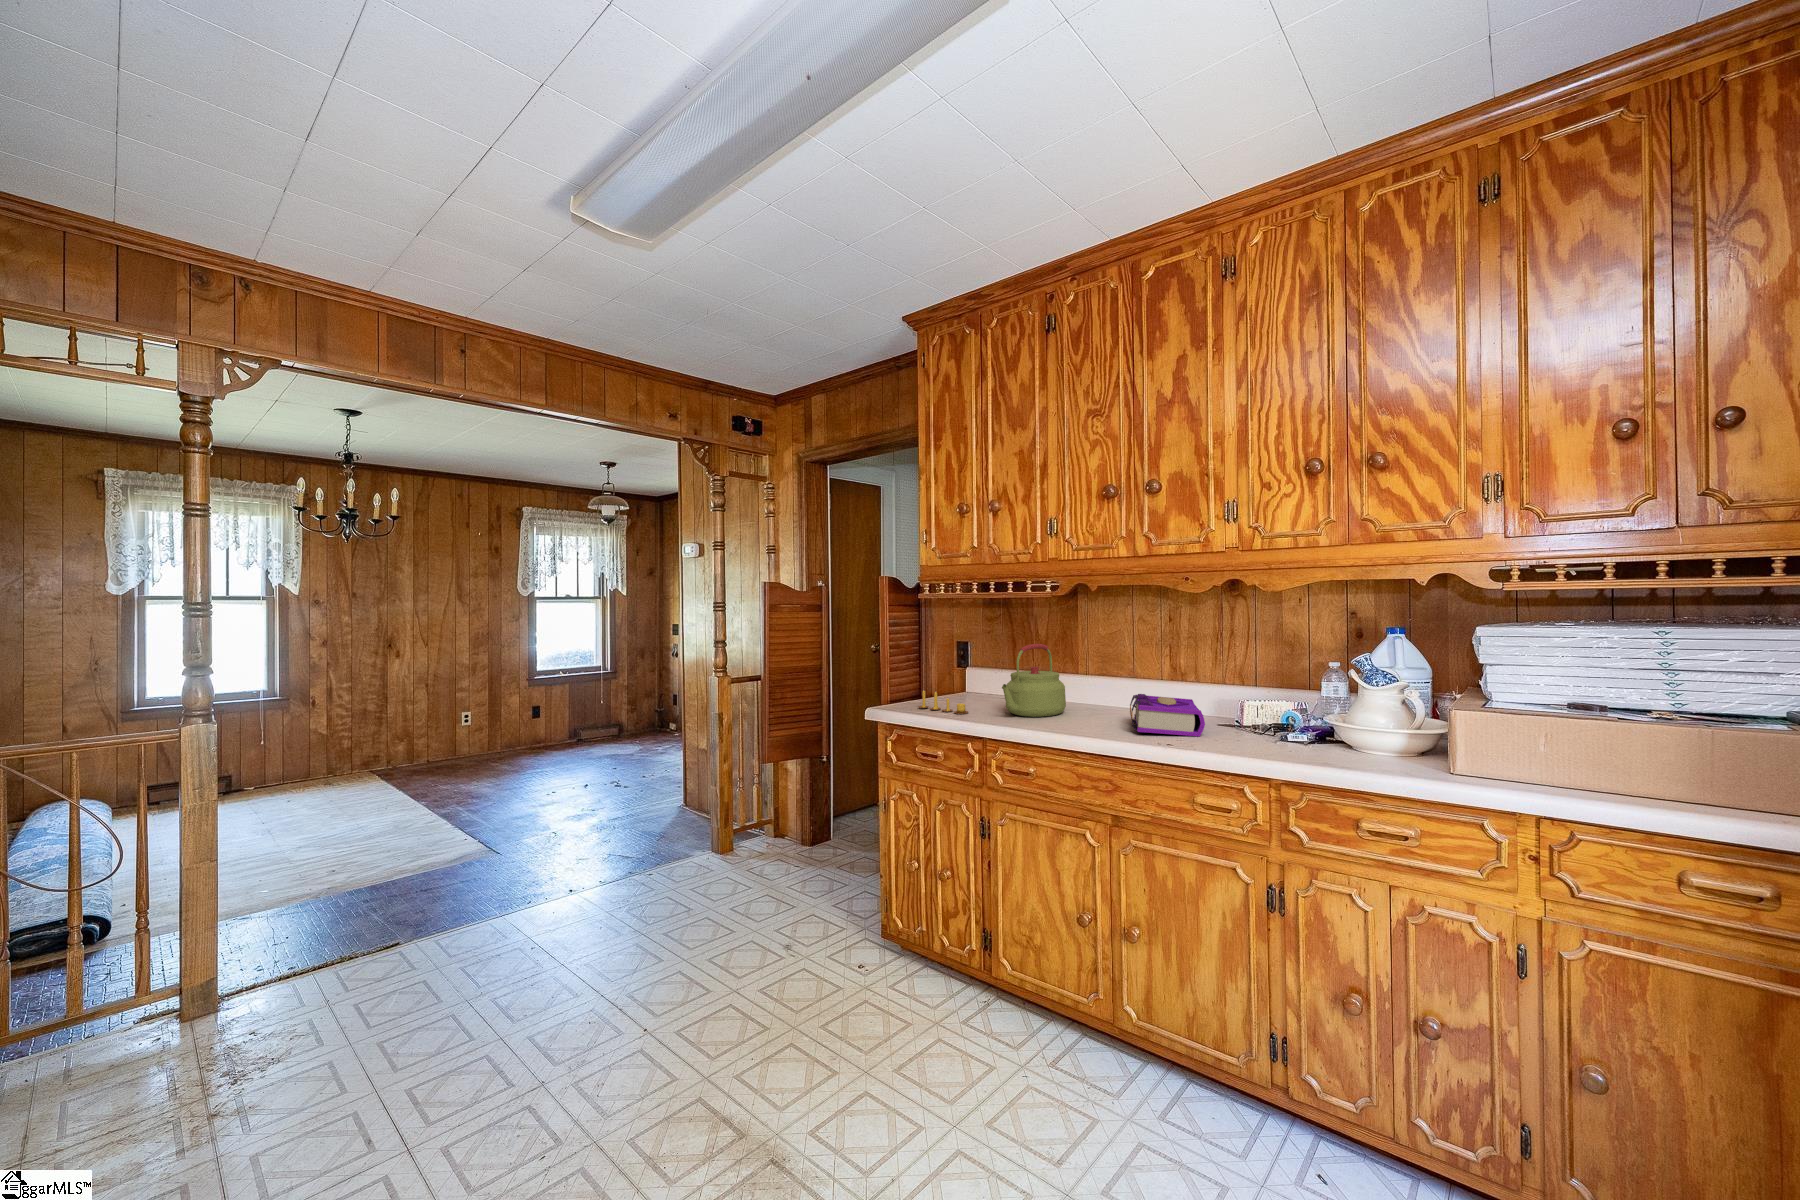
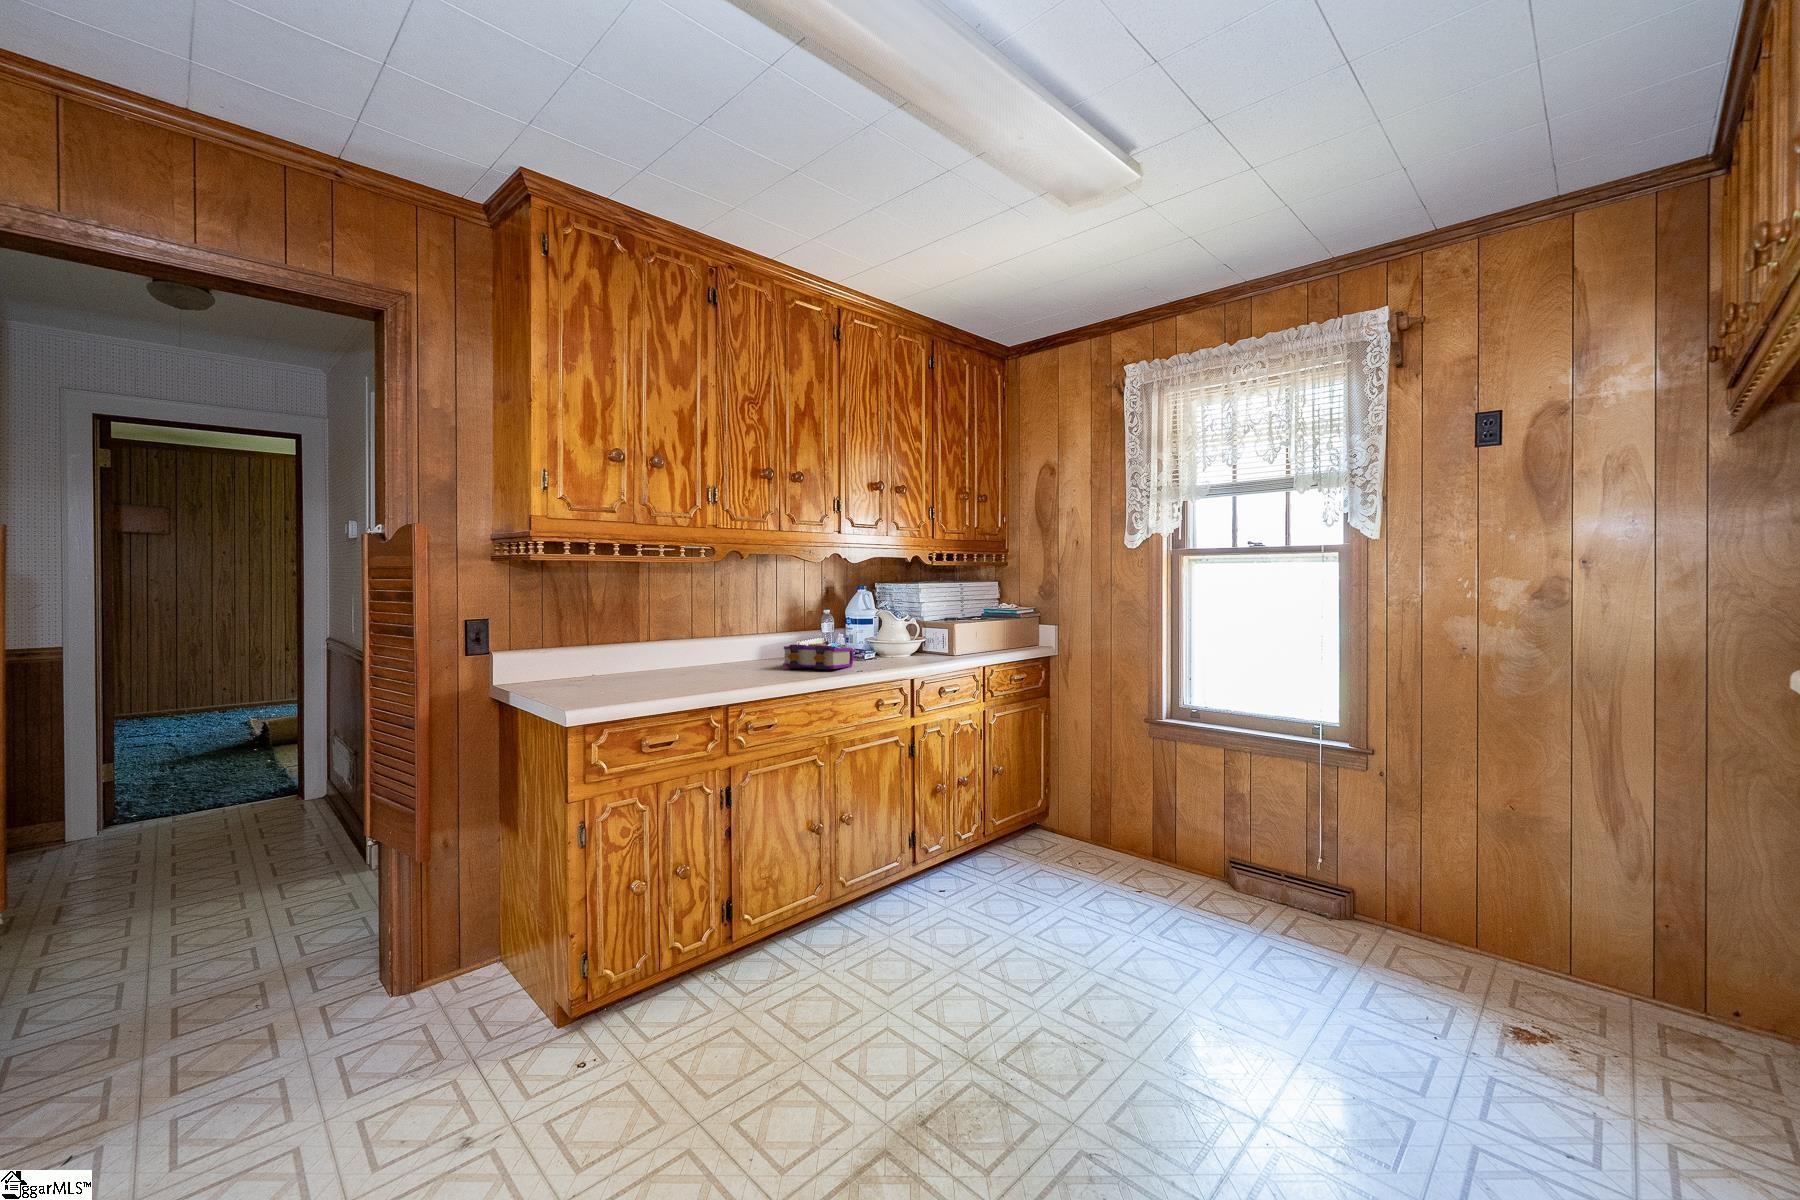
kettle: present [1002,644,1066,717] -> none [664,609,726,682]
candle: present [919,691,968,714] -> none [572,671,654,697]

